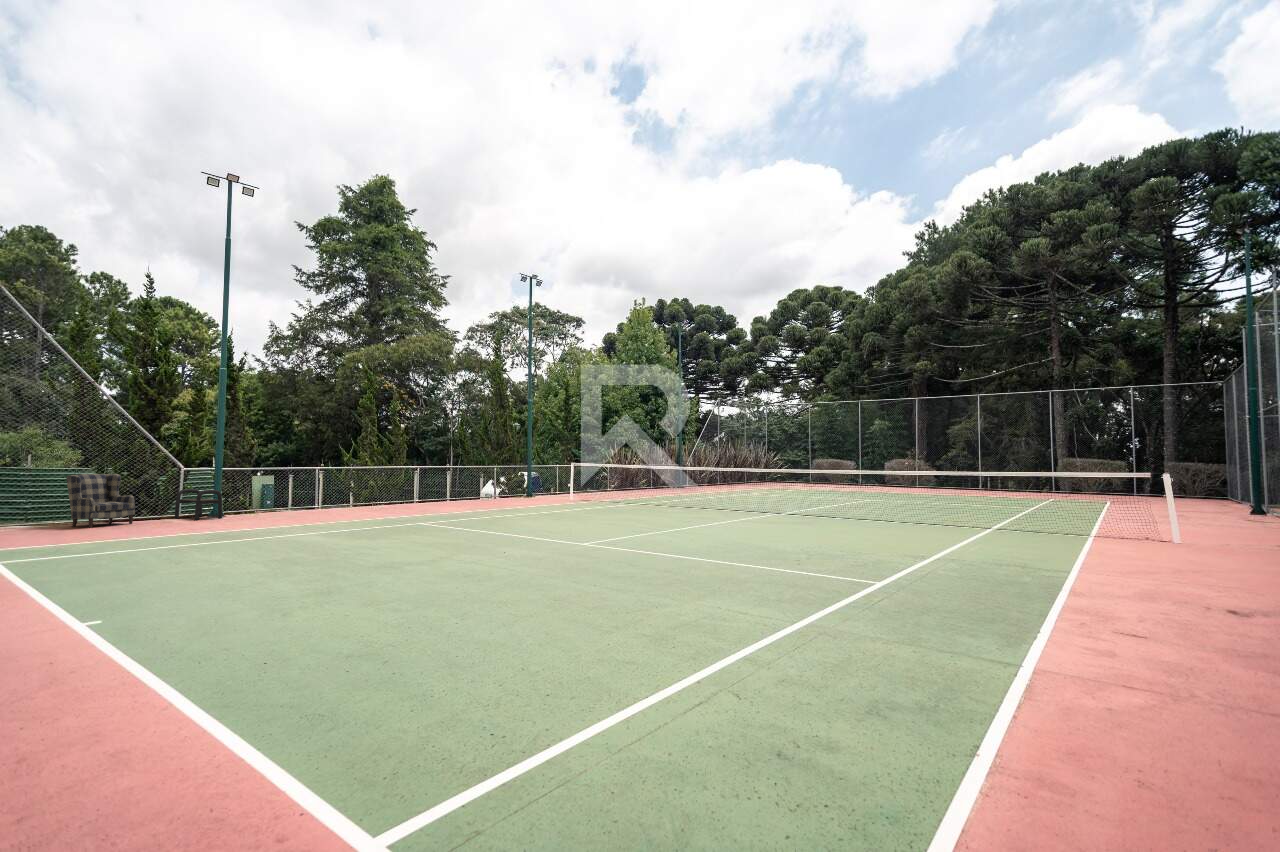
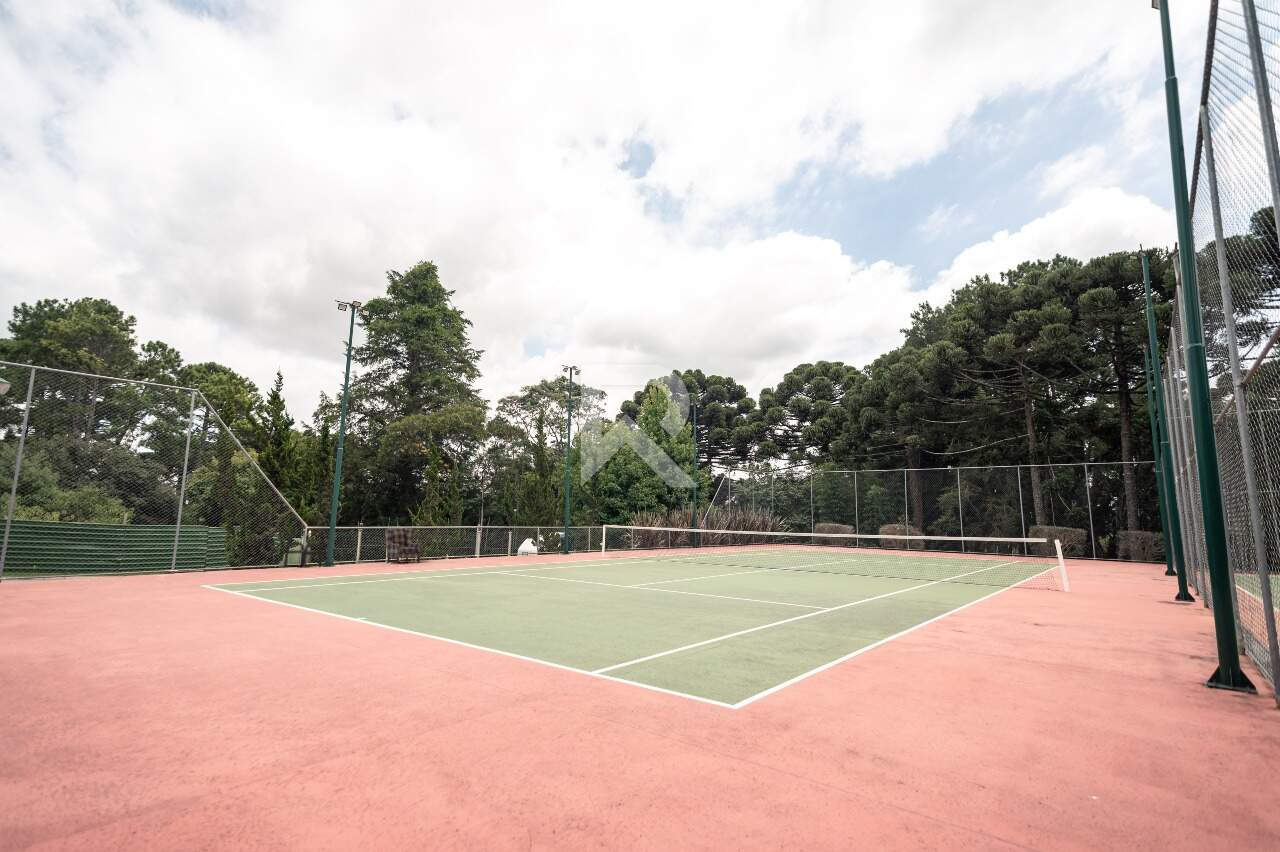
chair: present [66,474,135,528] -> present [385,528,421,564]

